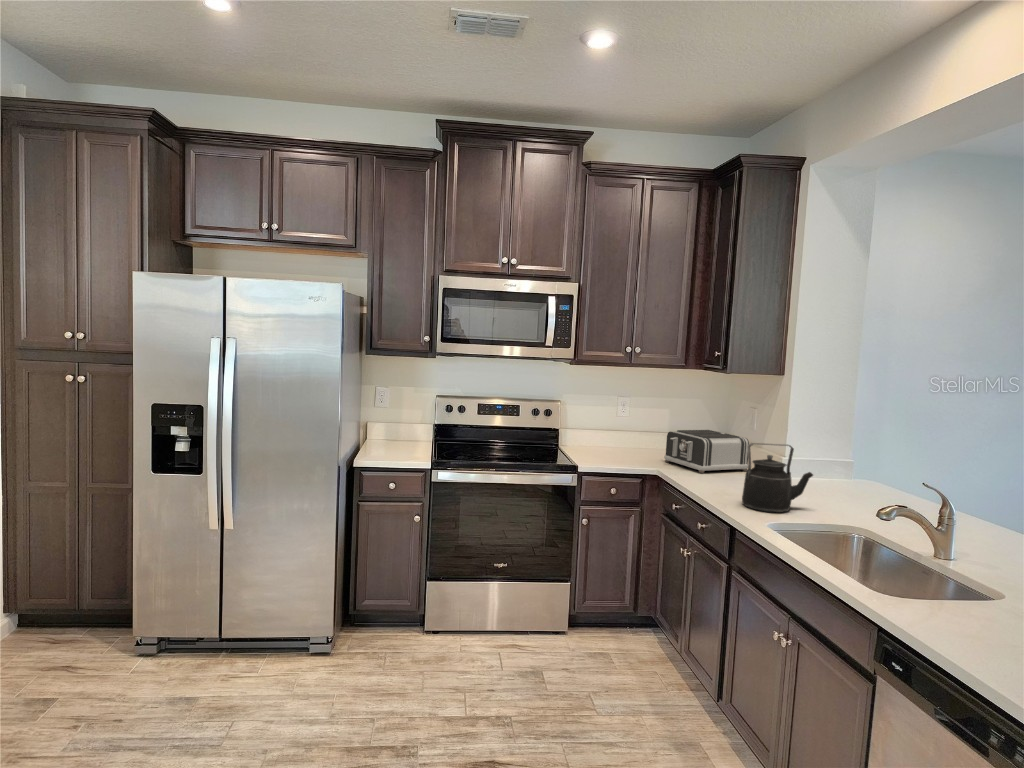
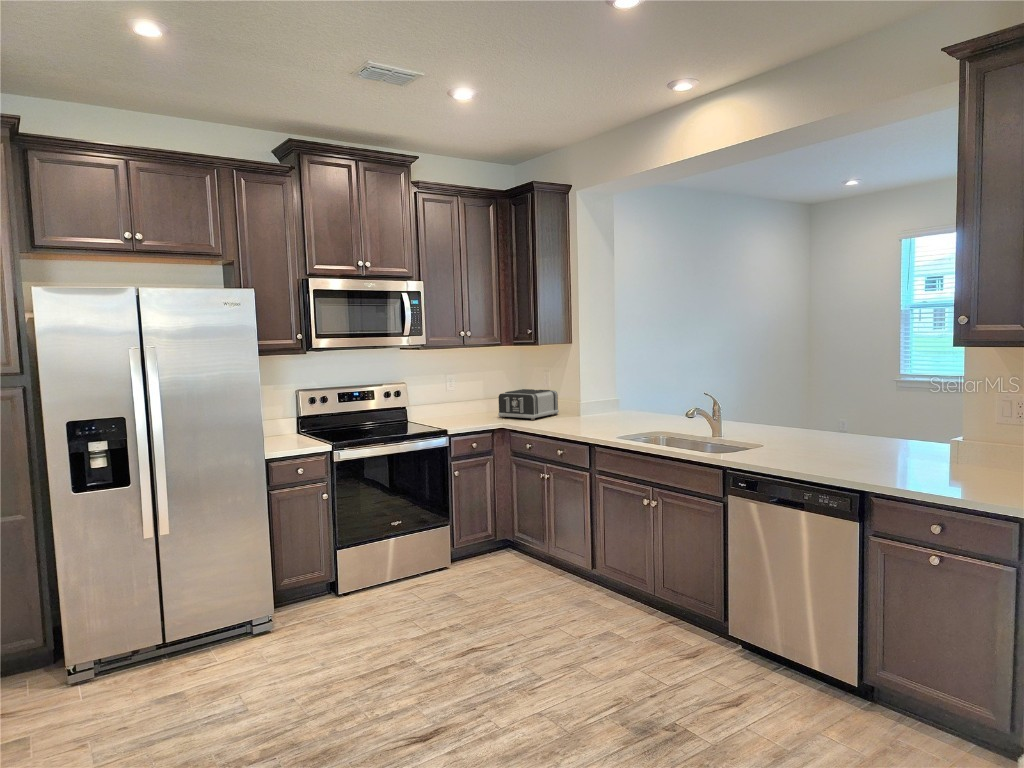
kettle: present [742,443,813,513] -> none [581,386,622,433]

